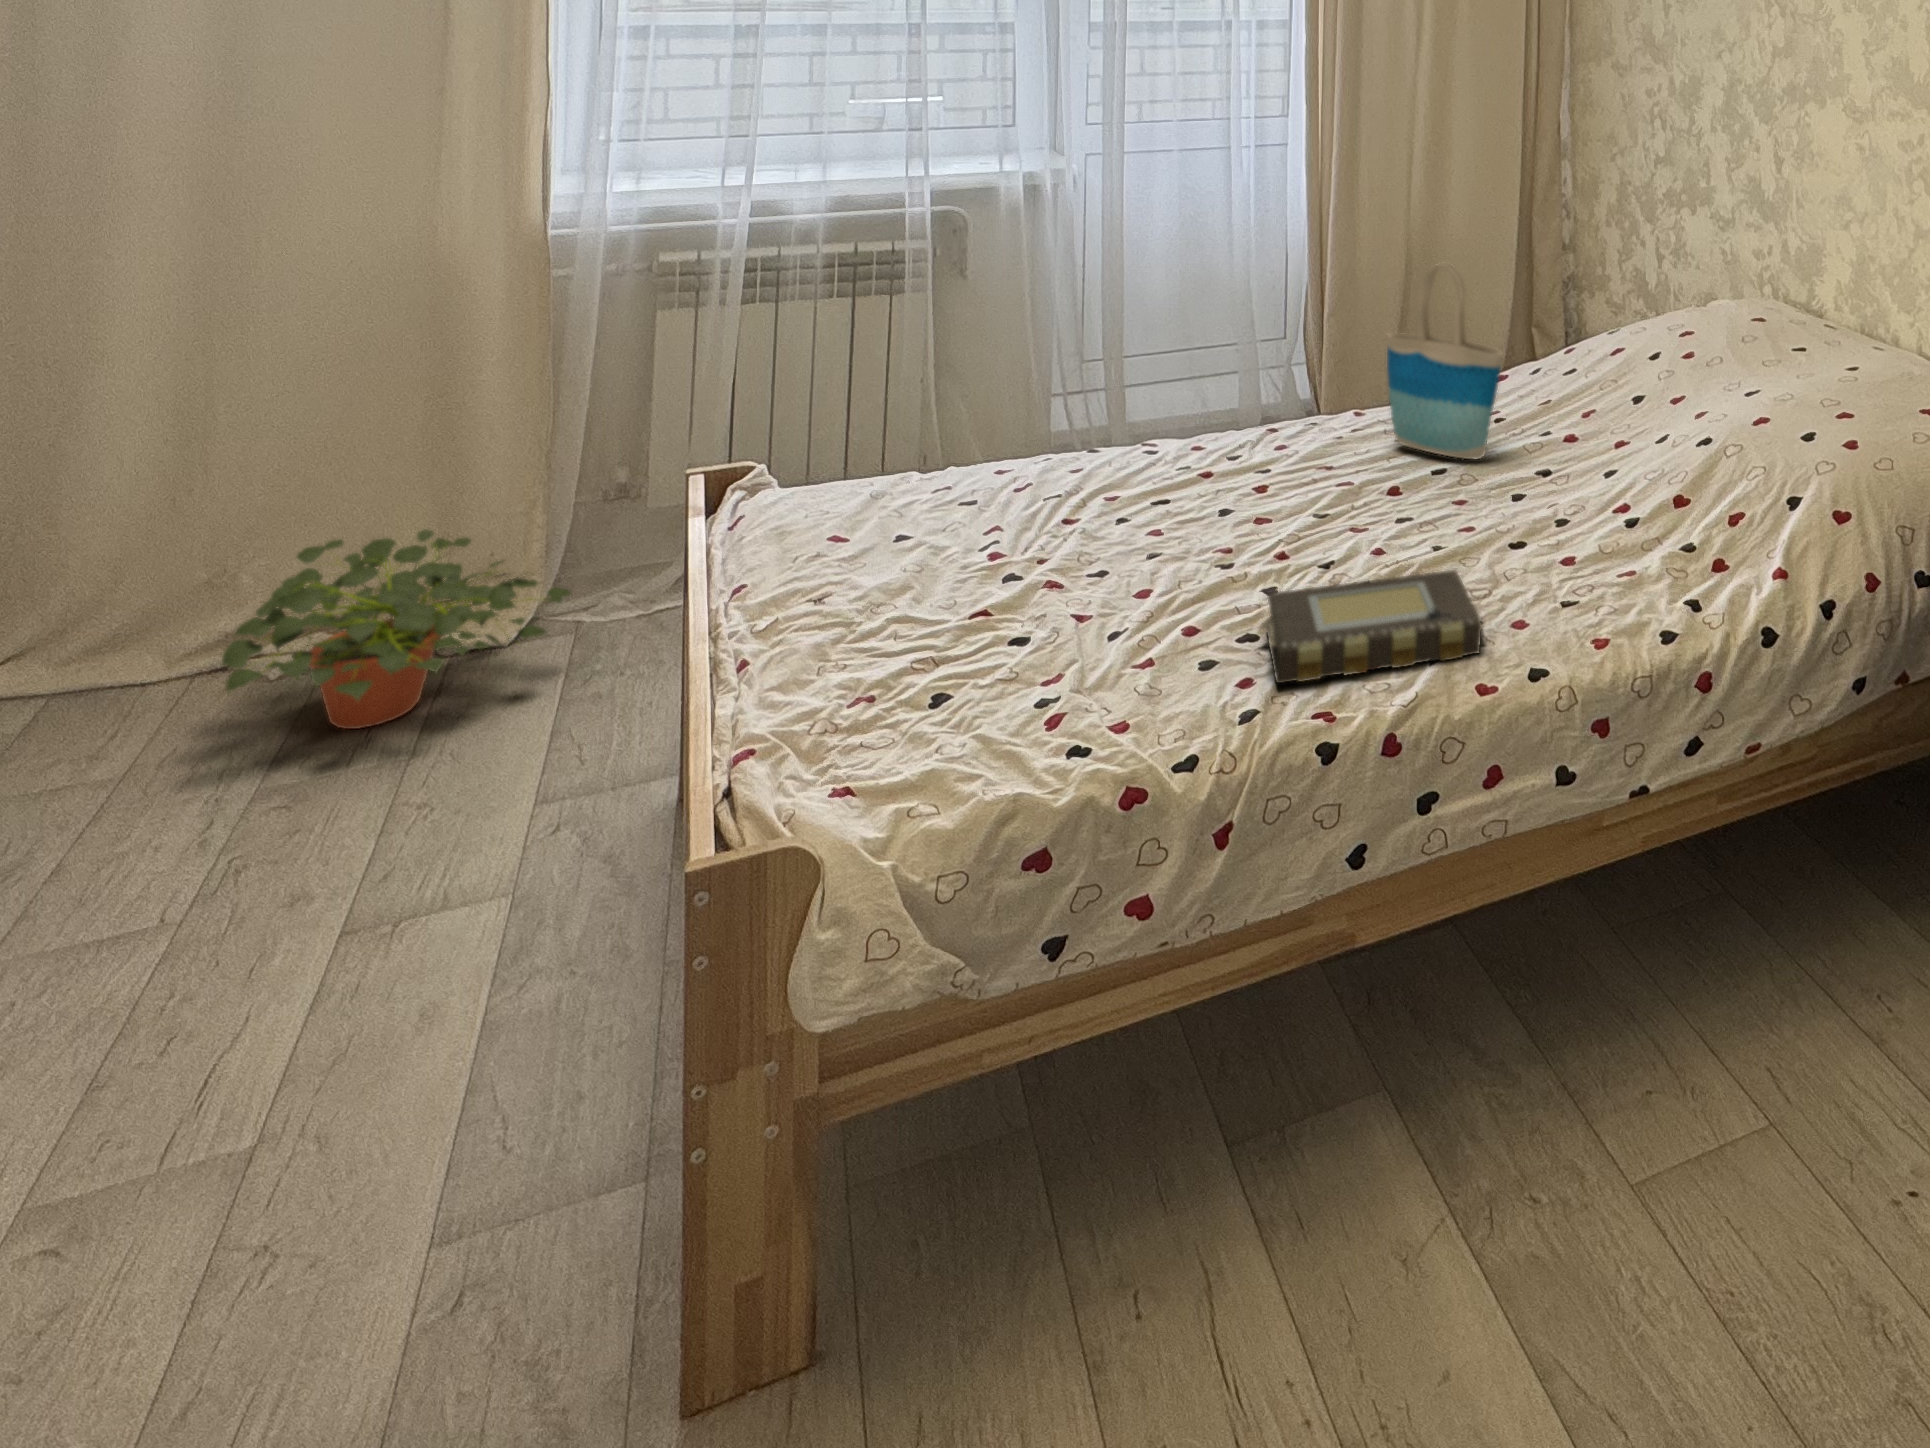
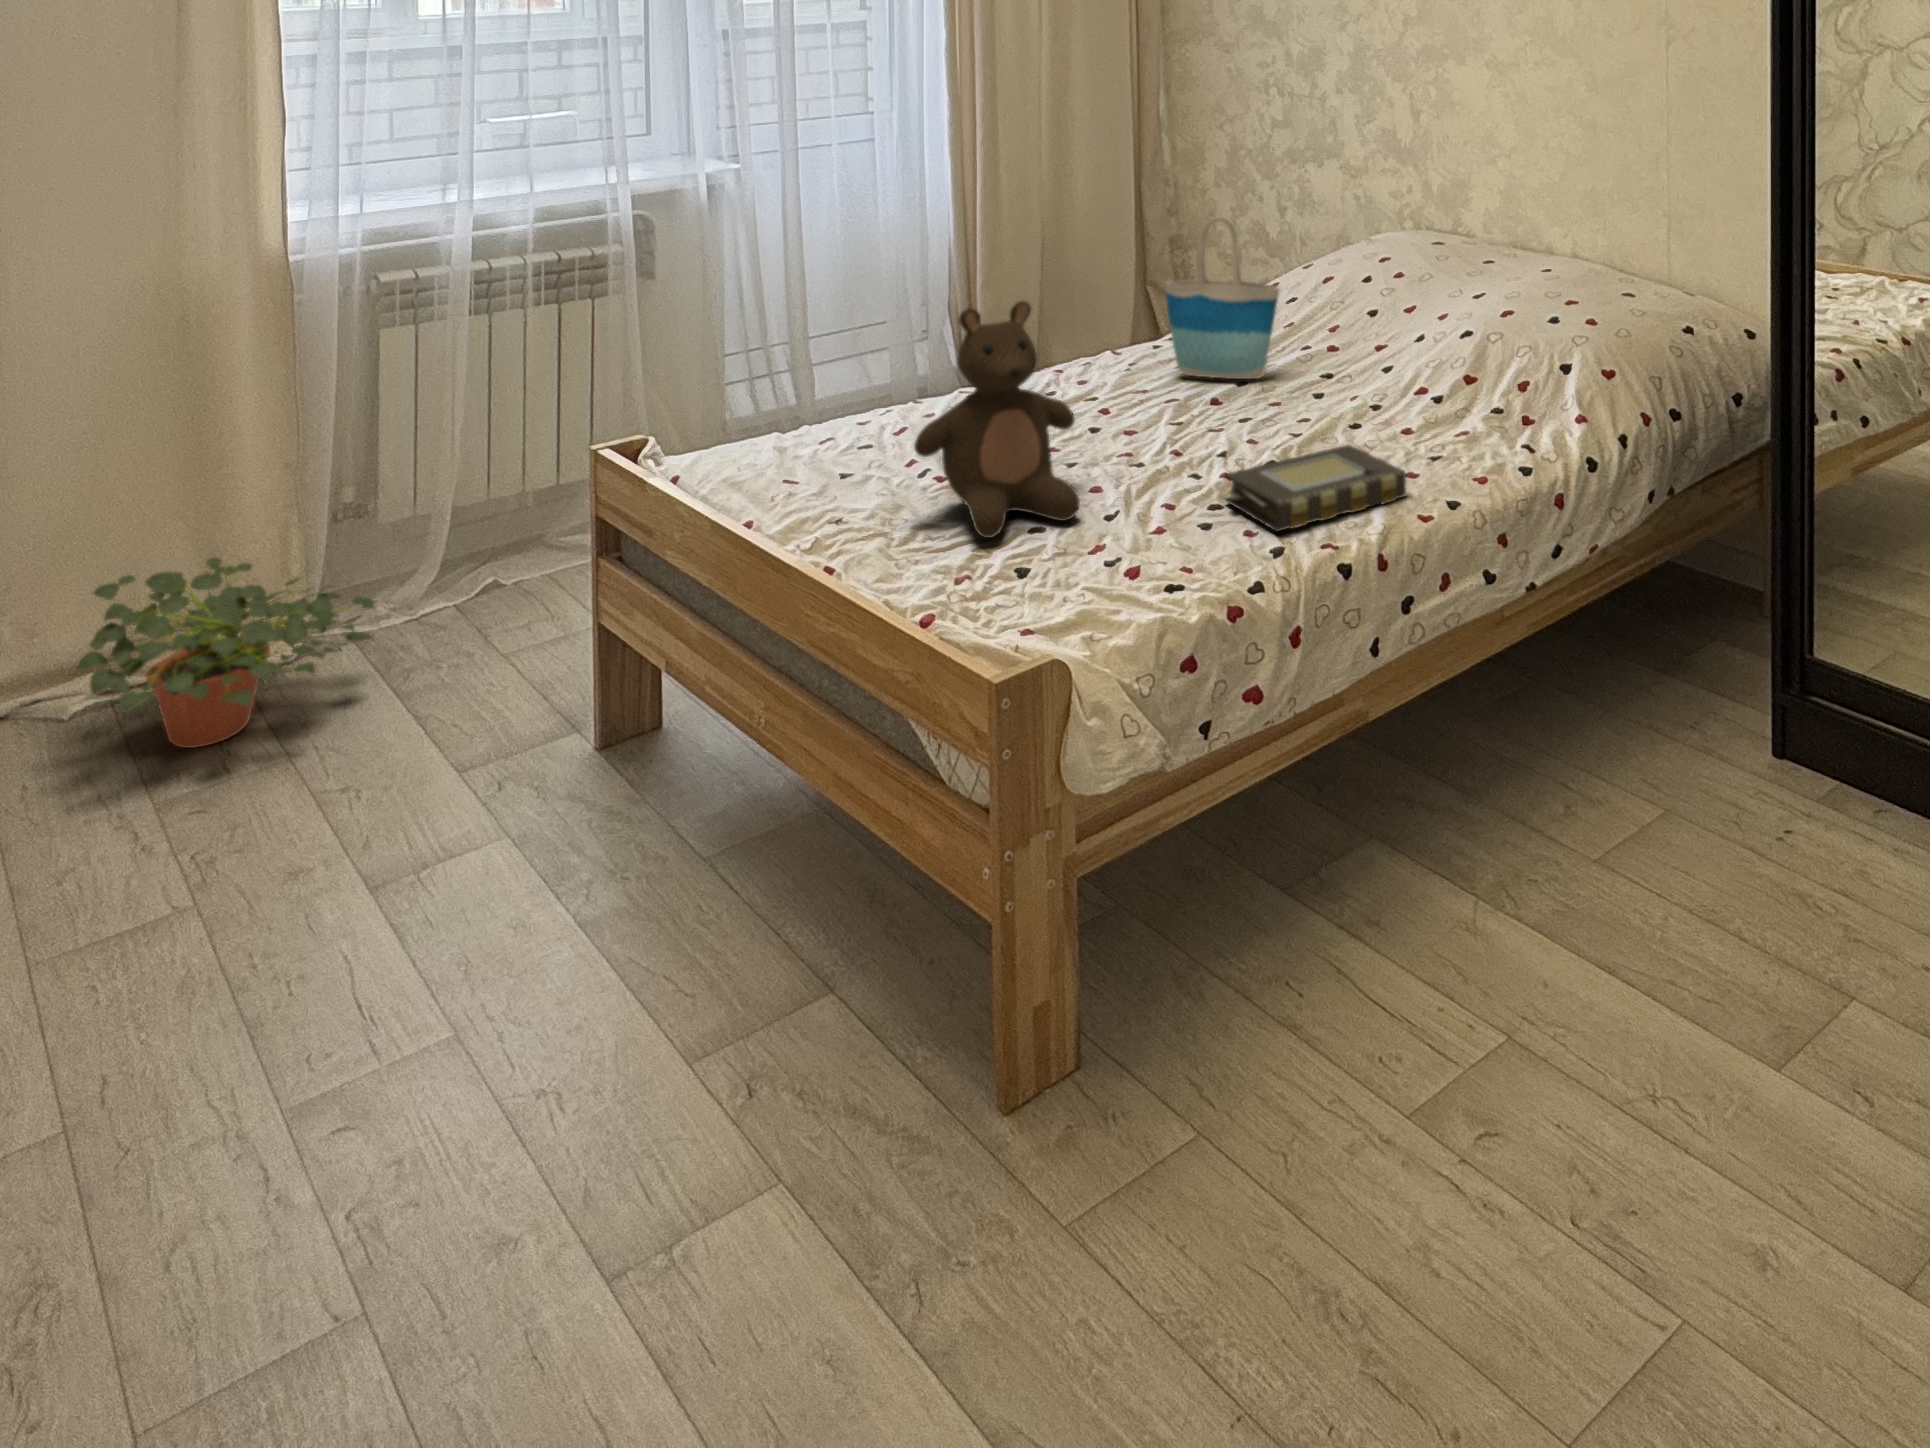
stuffed bear: none [926,352,1142,640] -> present [914,301,1080,538]

